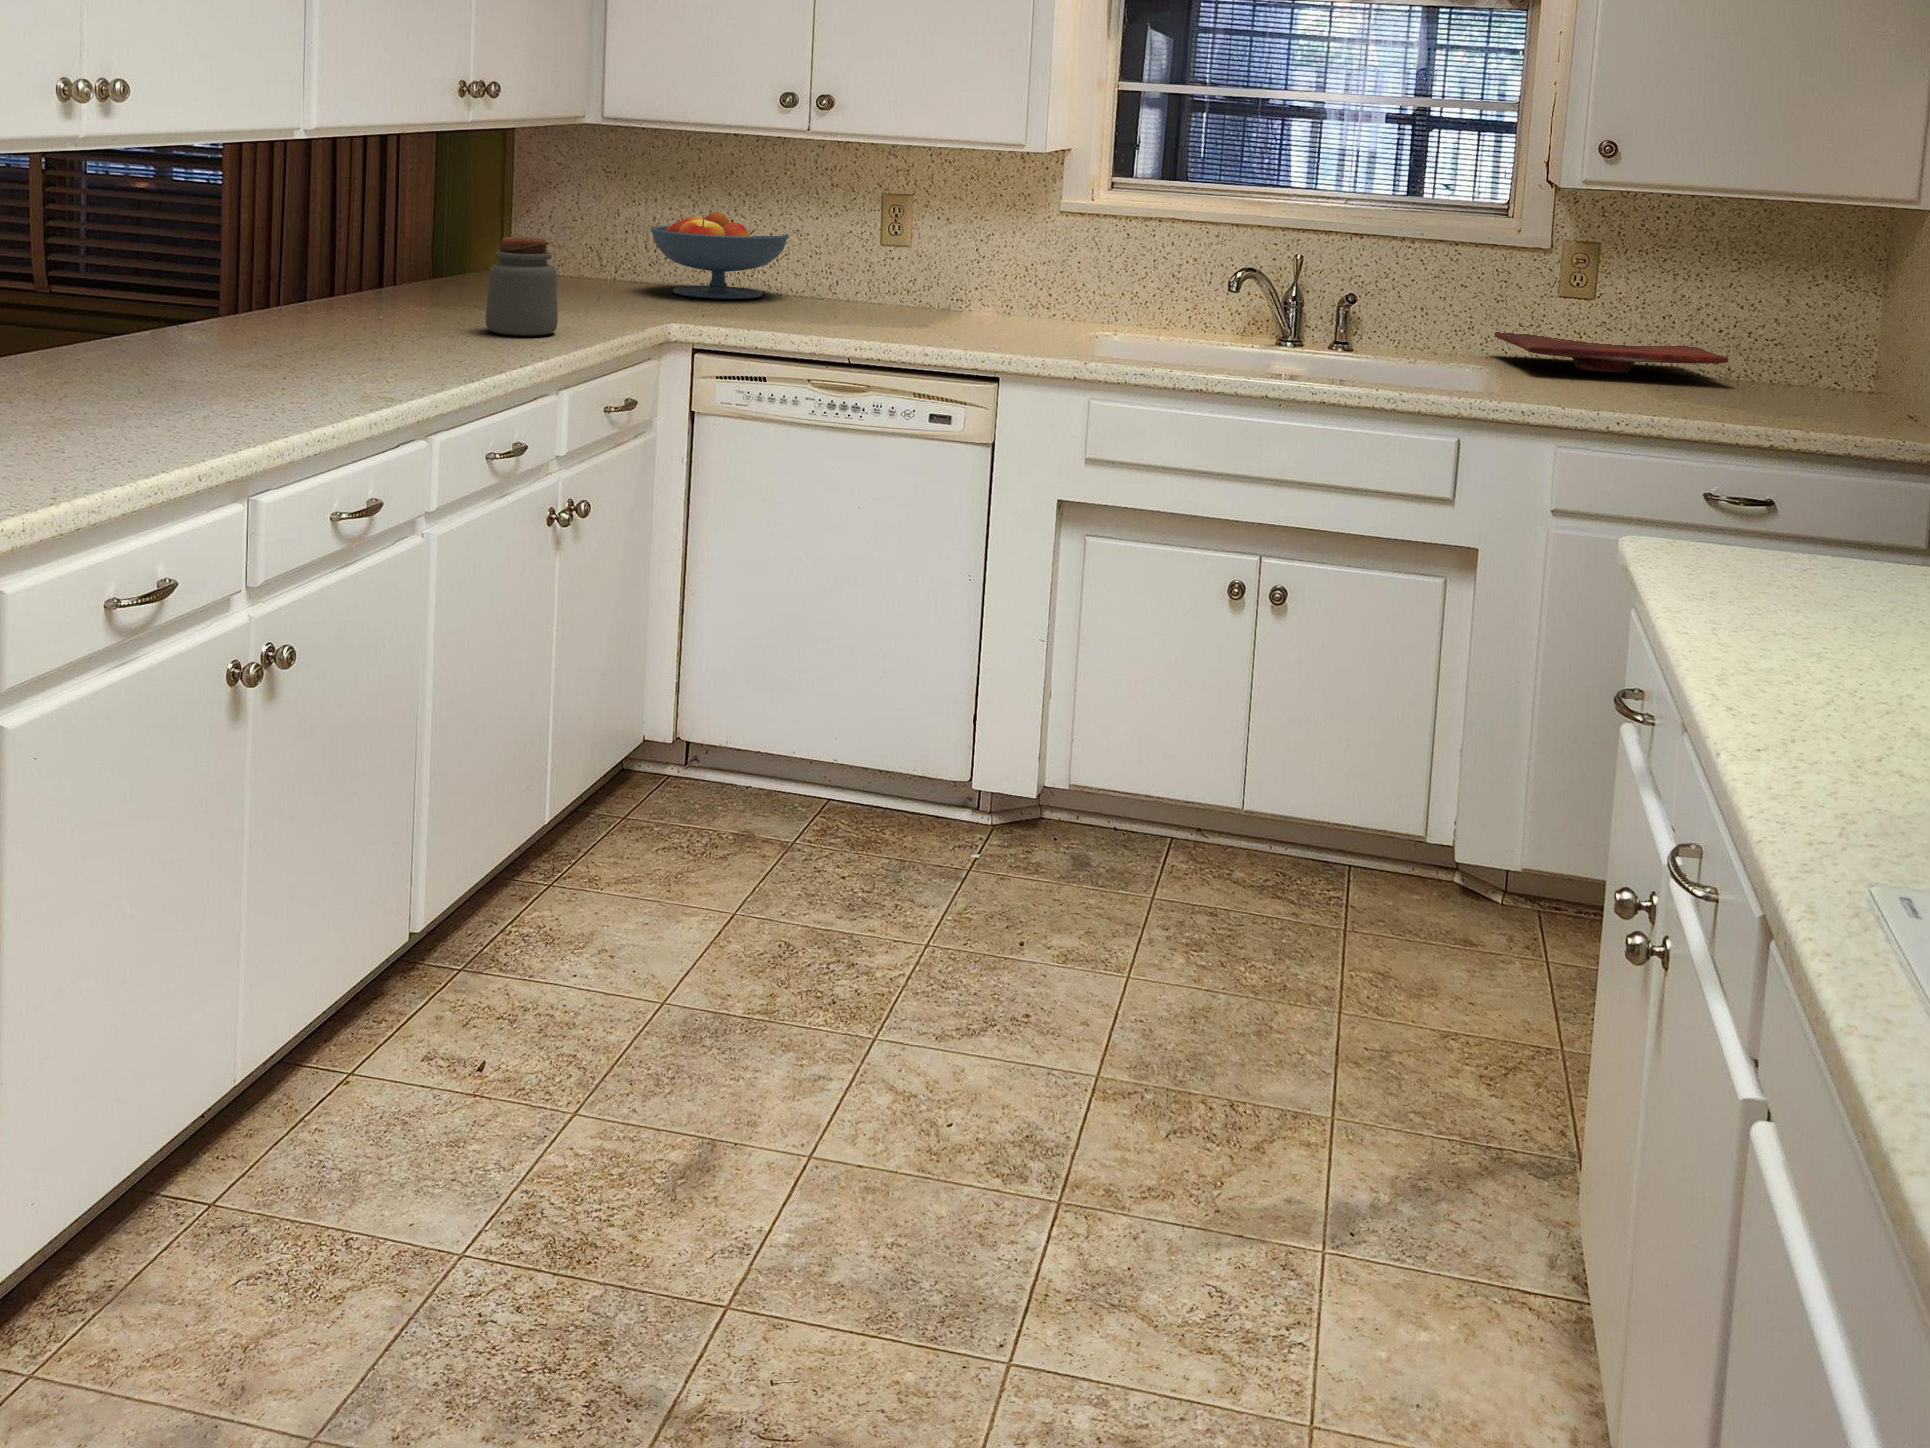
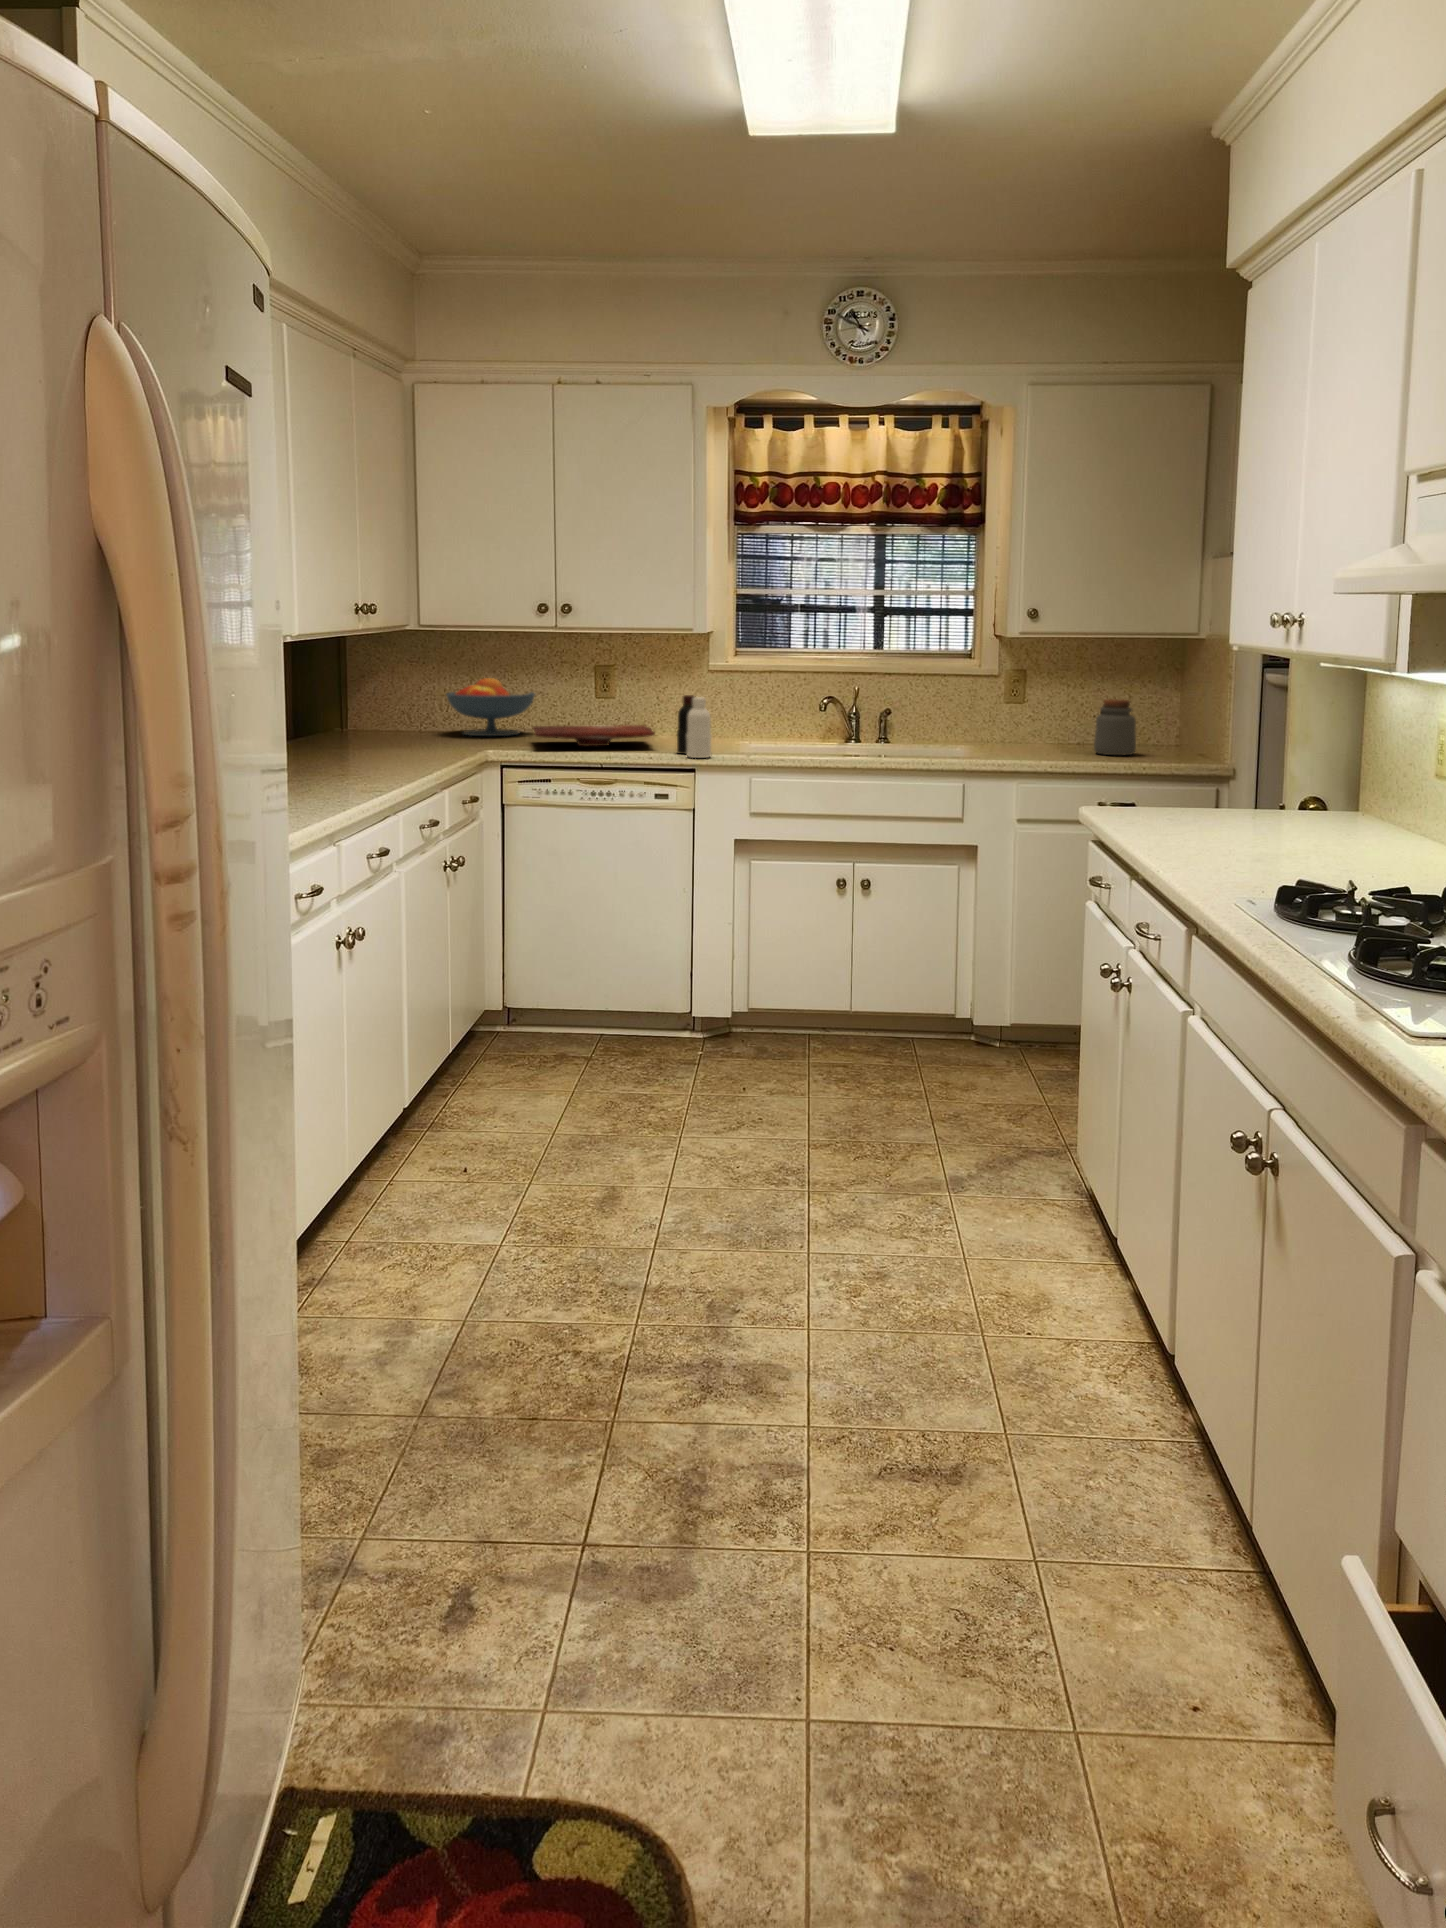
jar: present [486,237,558,335] -> present [1094,699,1136,755]
bottle: none [974,255,1025,362] -> present [677,695,712,758]
cutting board: present [1495,332,1728,373] -> present [533,725,655,746]

